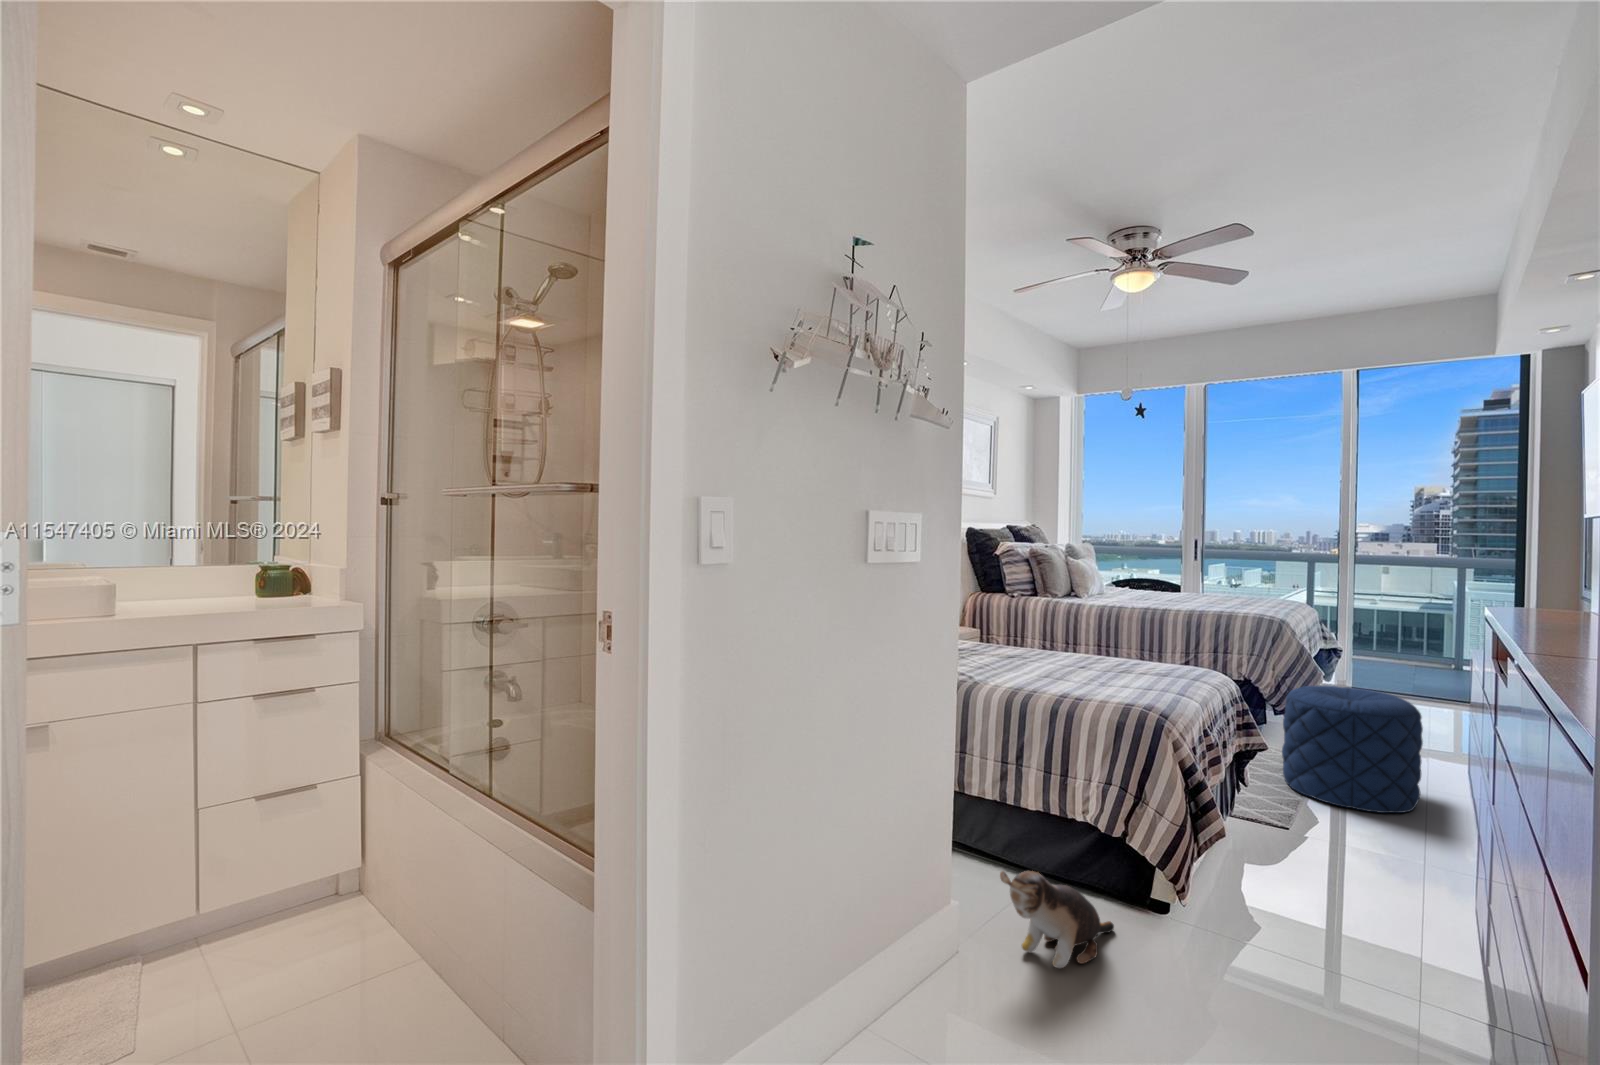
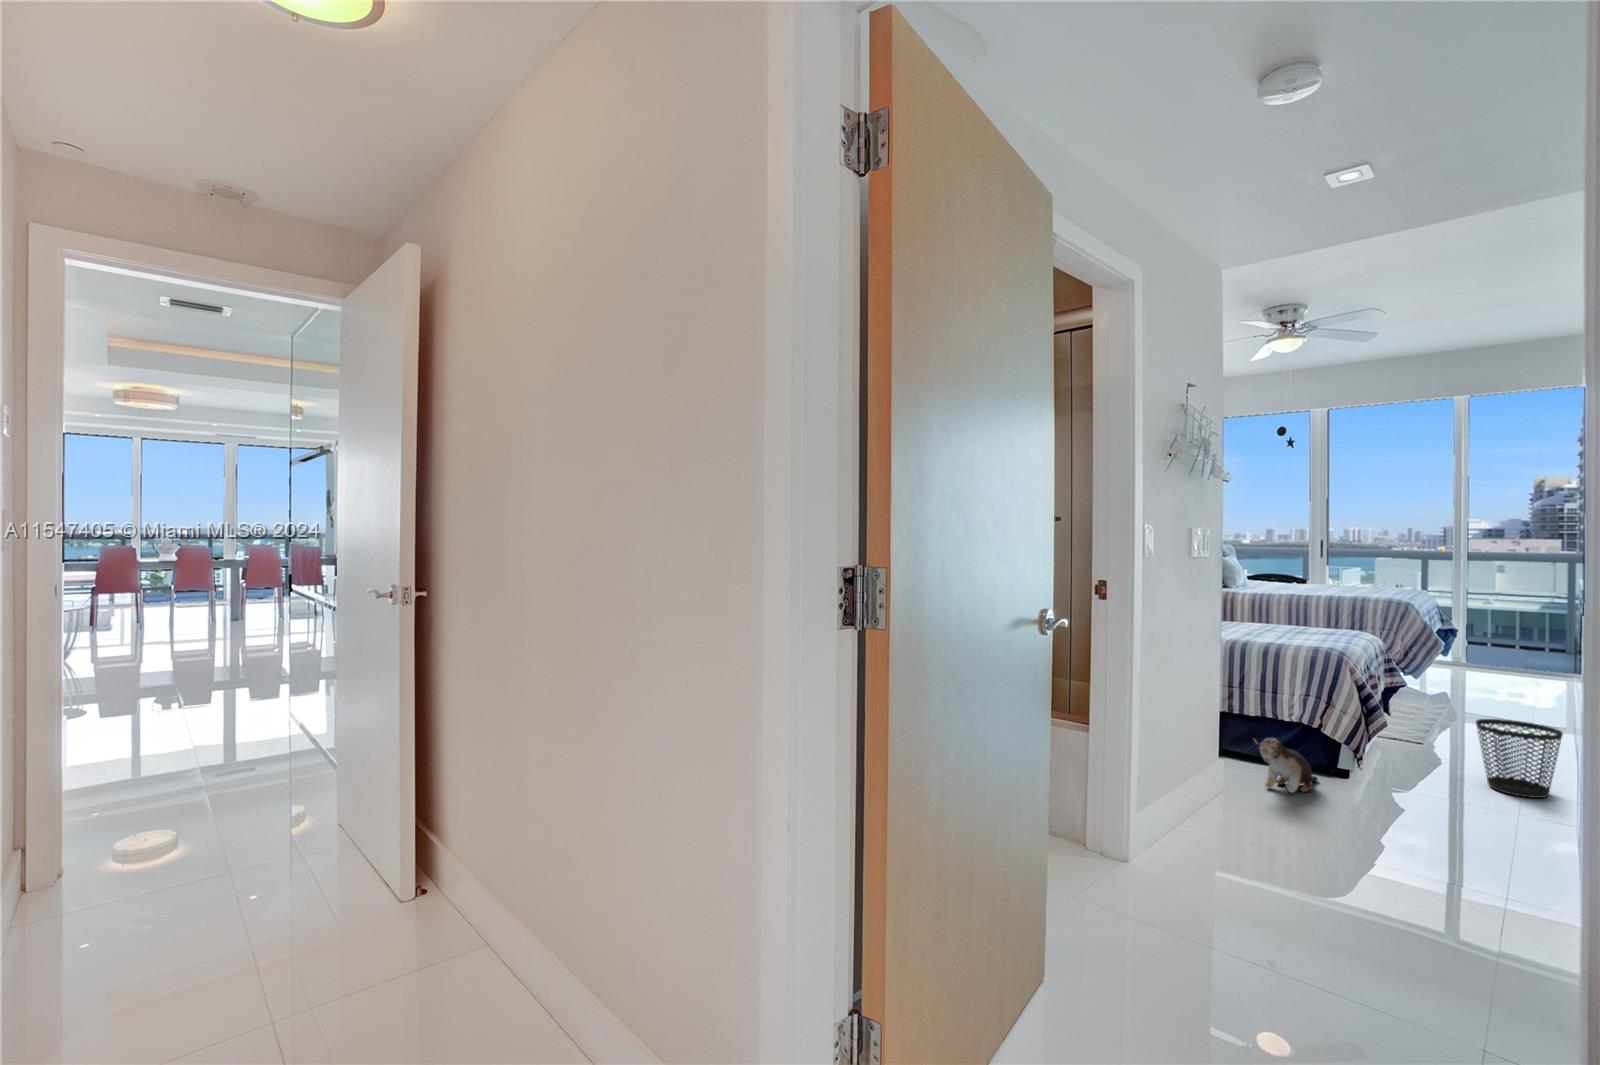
pouf: present [1282,685,1423,813] -> none [1413,648,1521,734]
wastebasket: none [1363,827,1503,976] -> present [1476,719,1563,798]

